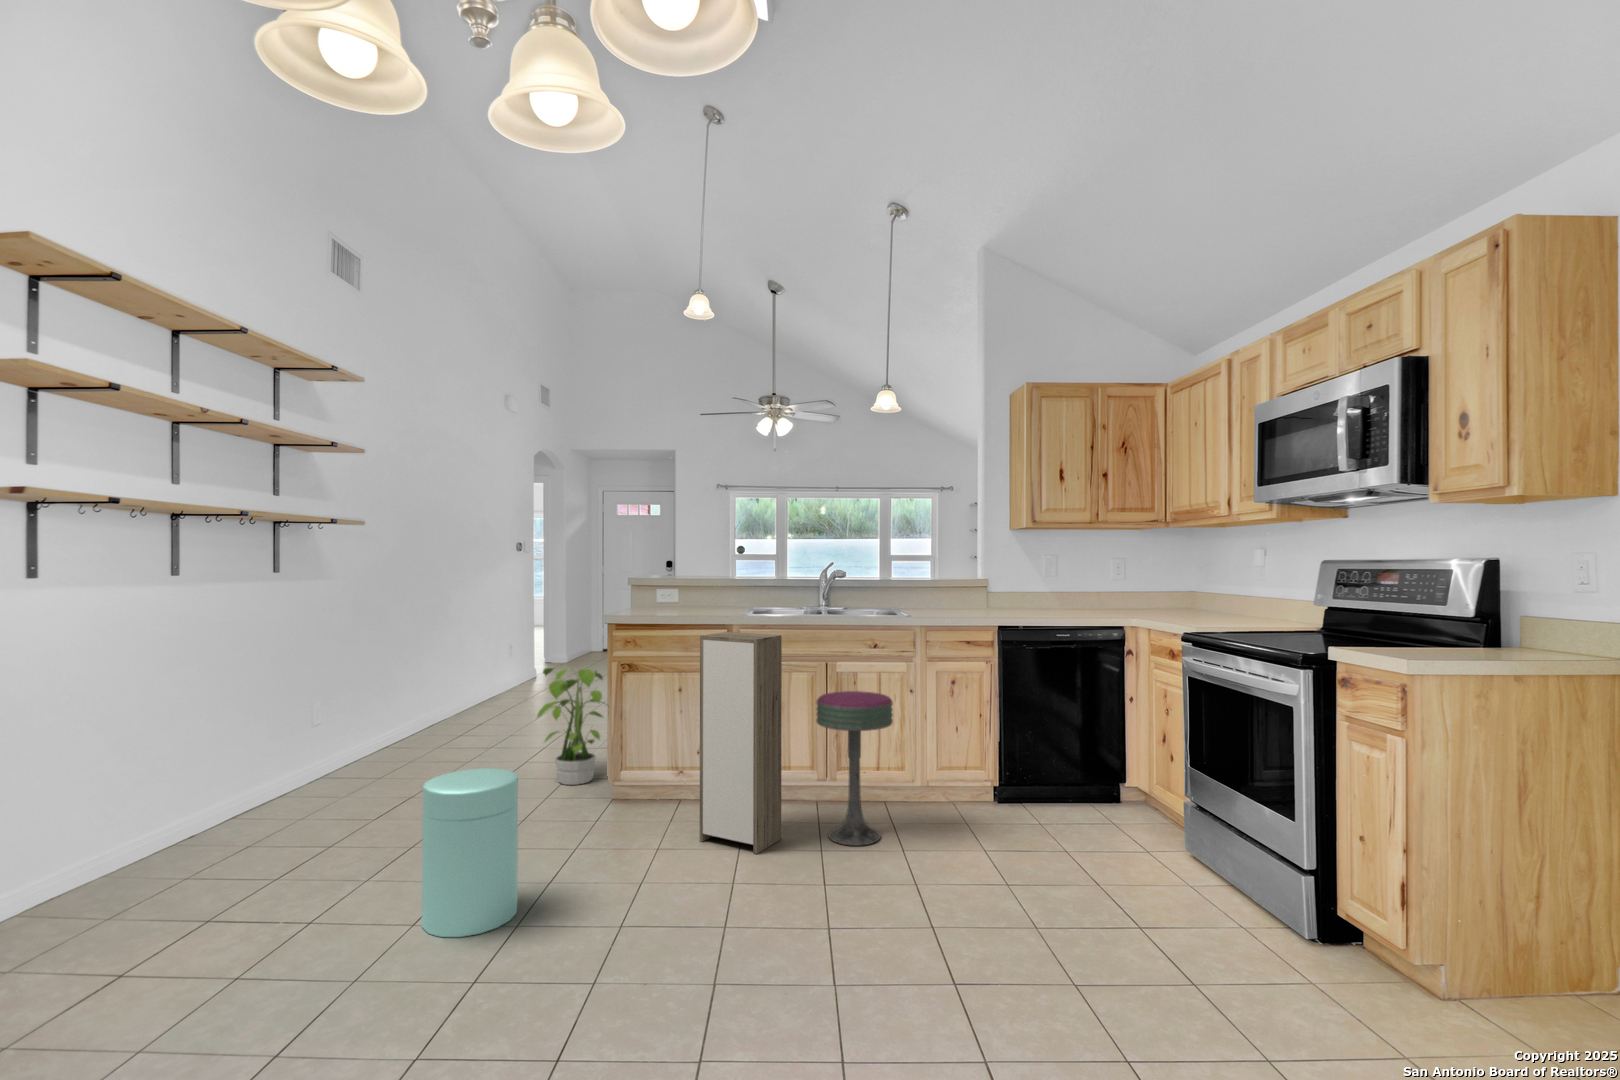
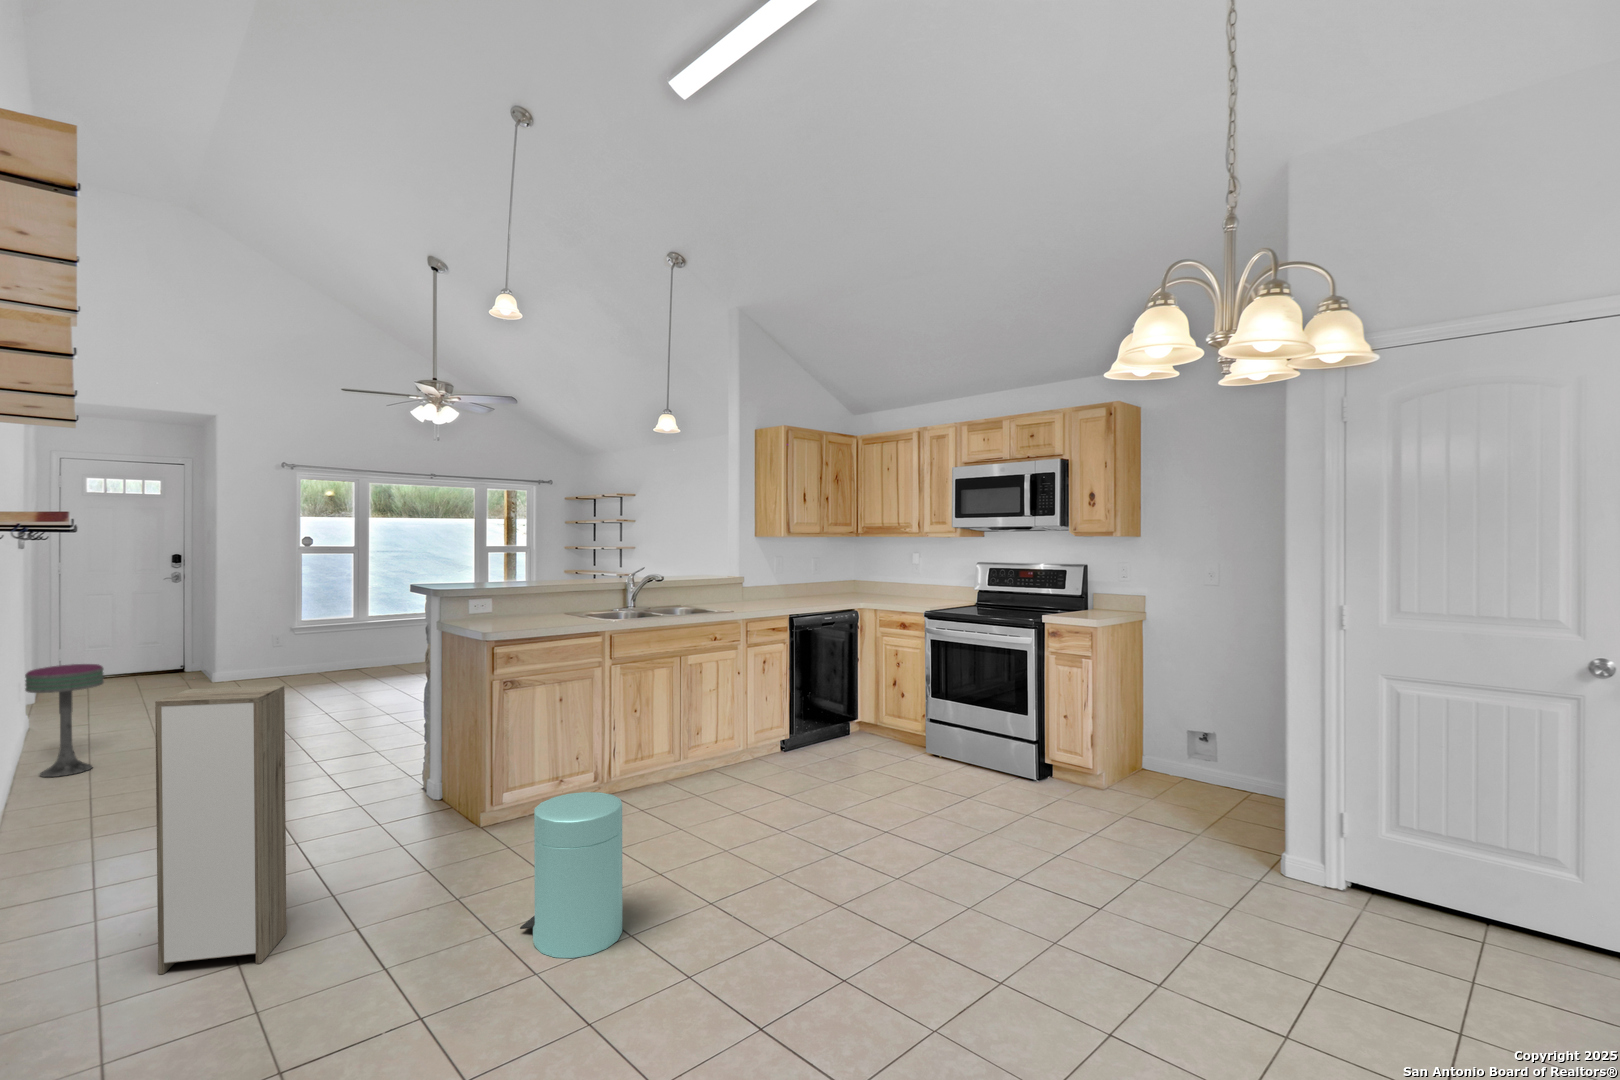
storage cabinet: present [700,632,782,854] -> present [155,686,286,974]
potted plant: present [536,668,609,785] -> none [355,689,452,825]
bar stool: present [816,691,893,846] -> present [25,664,104,777]

